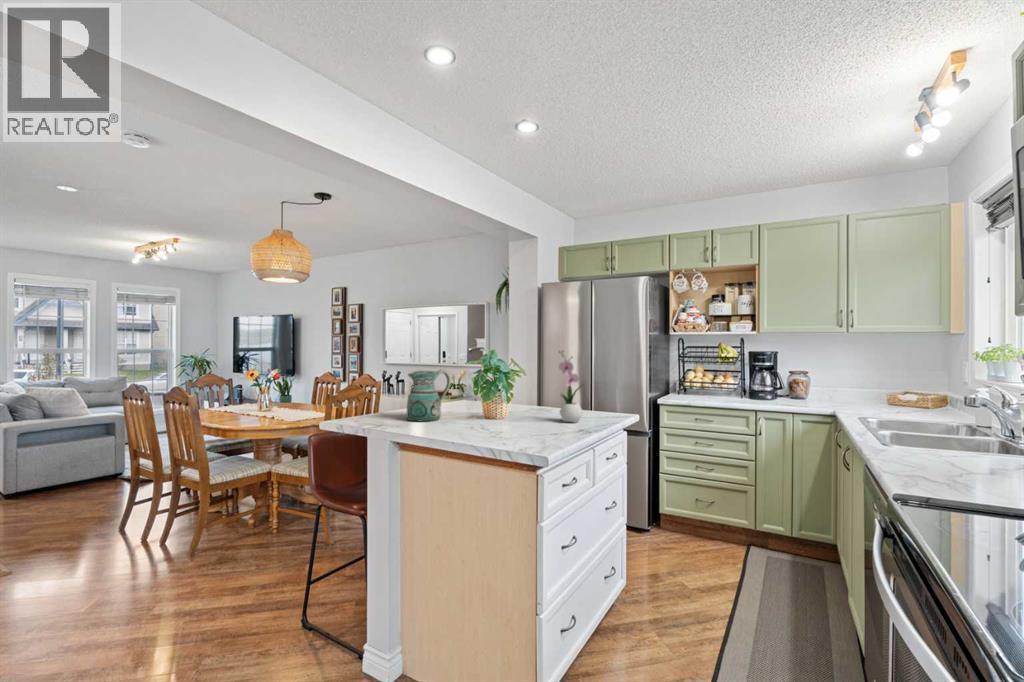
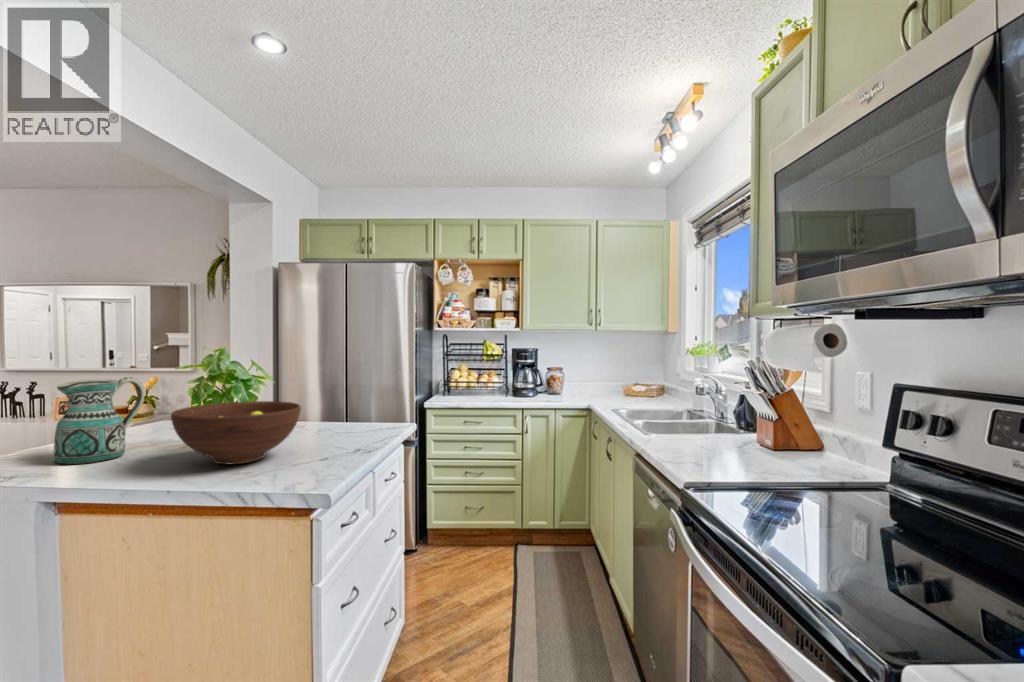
flower arrangement: present [559,351,583,423] -> none [324,347,358,440]
fruit bowl: none [462,389,539,431] -> present [171,401,301,465]

